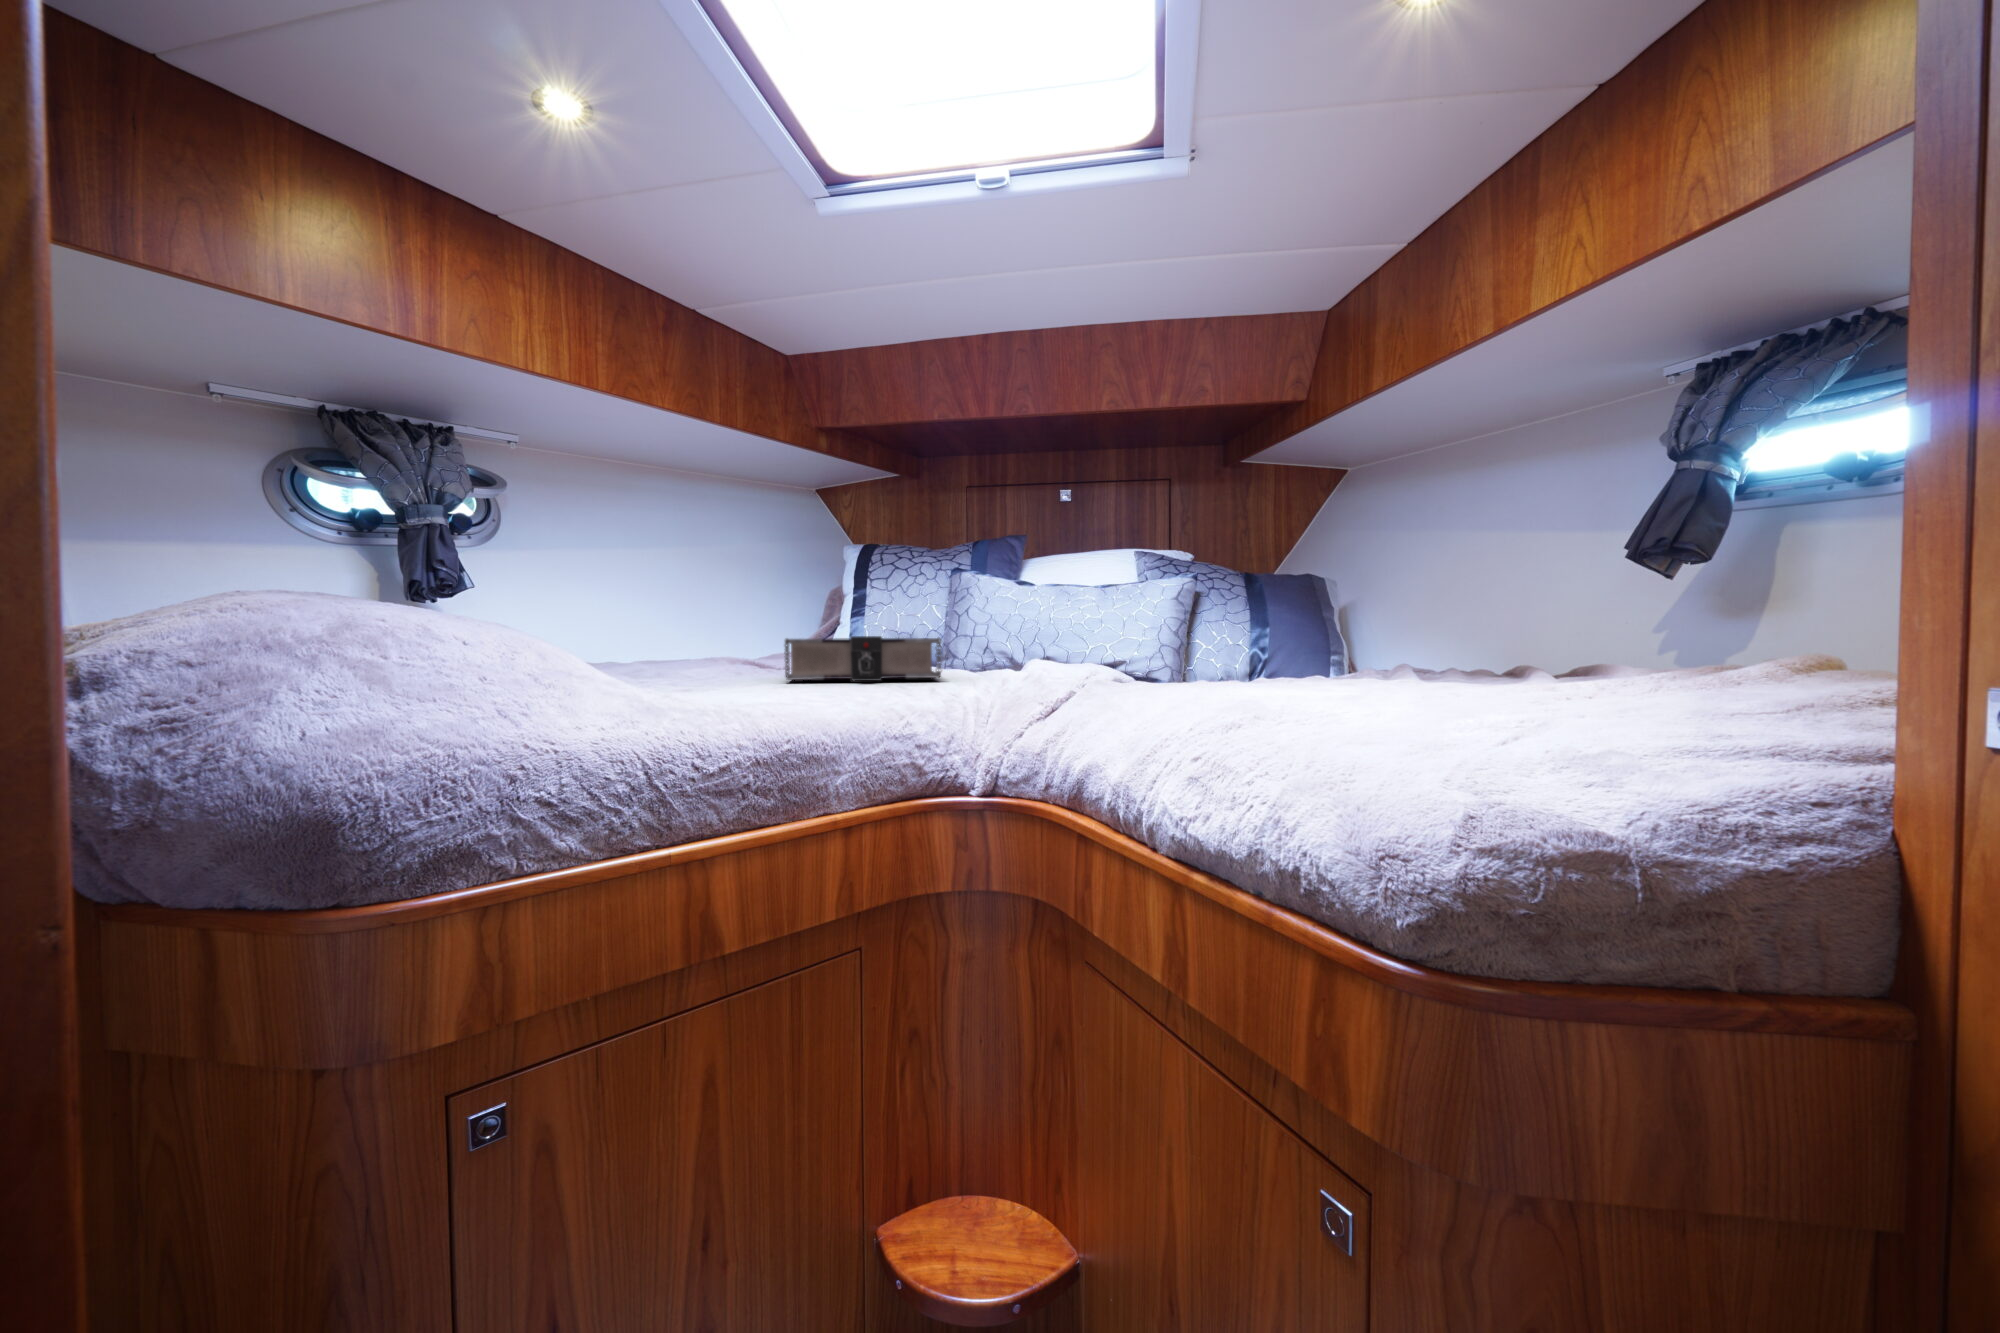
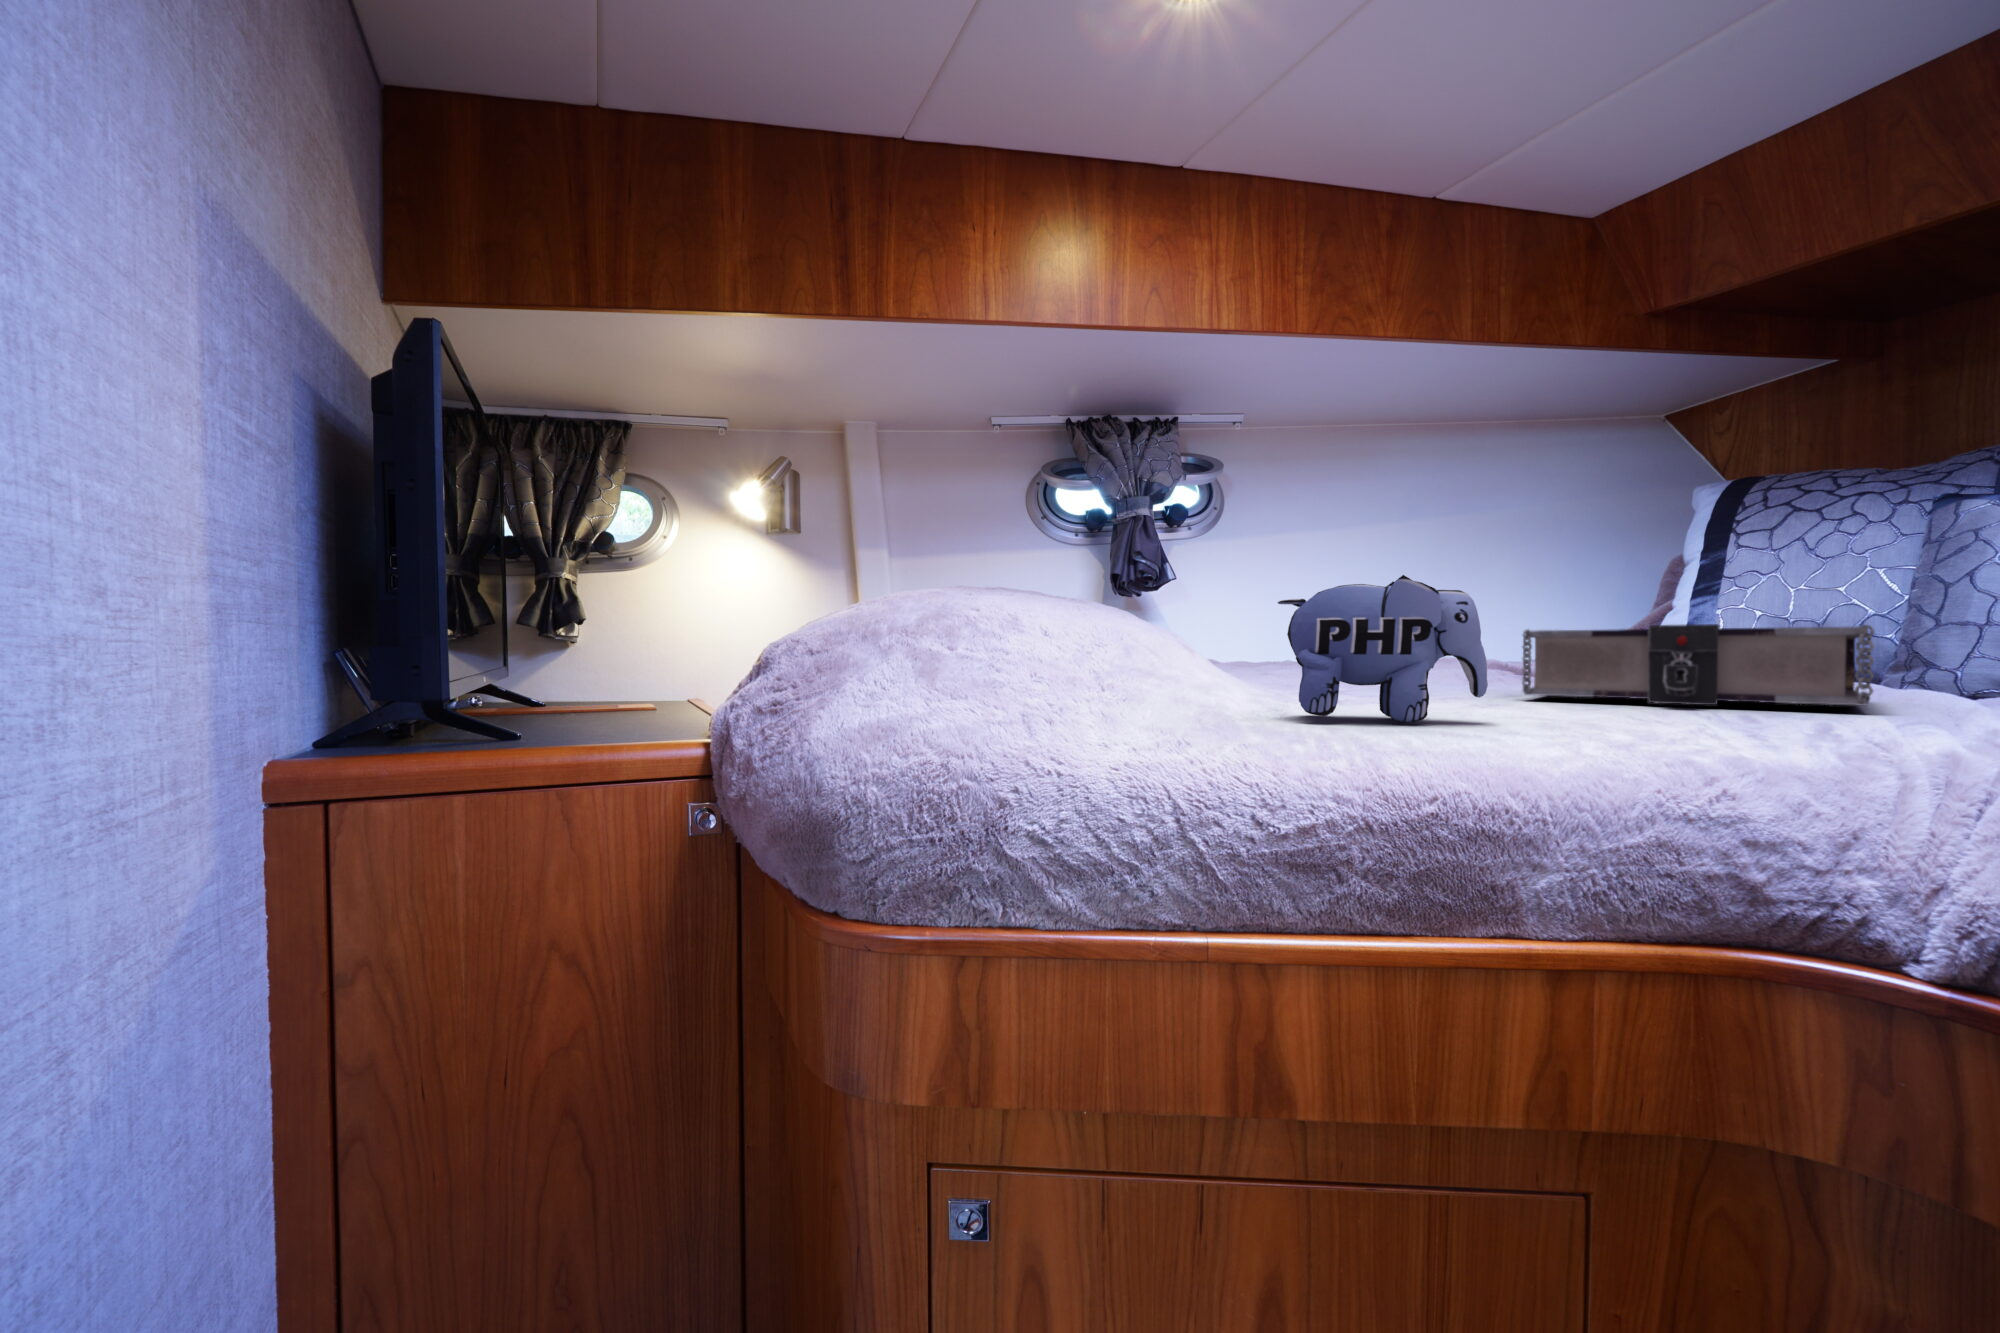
plush toy: none [657,605,790,699] -> present [1278,575,1488,722]

